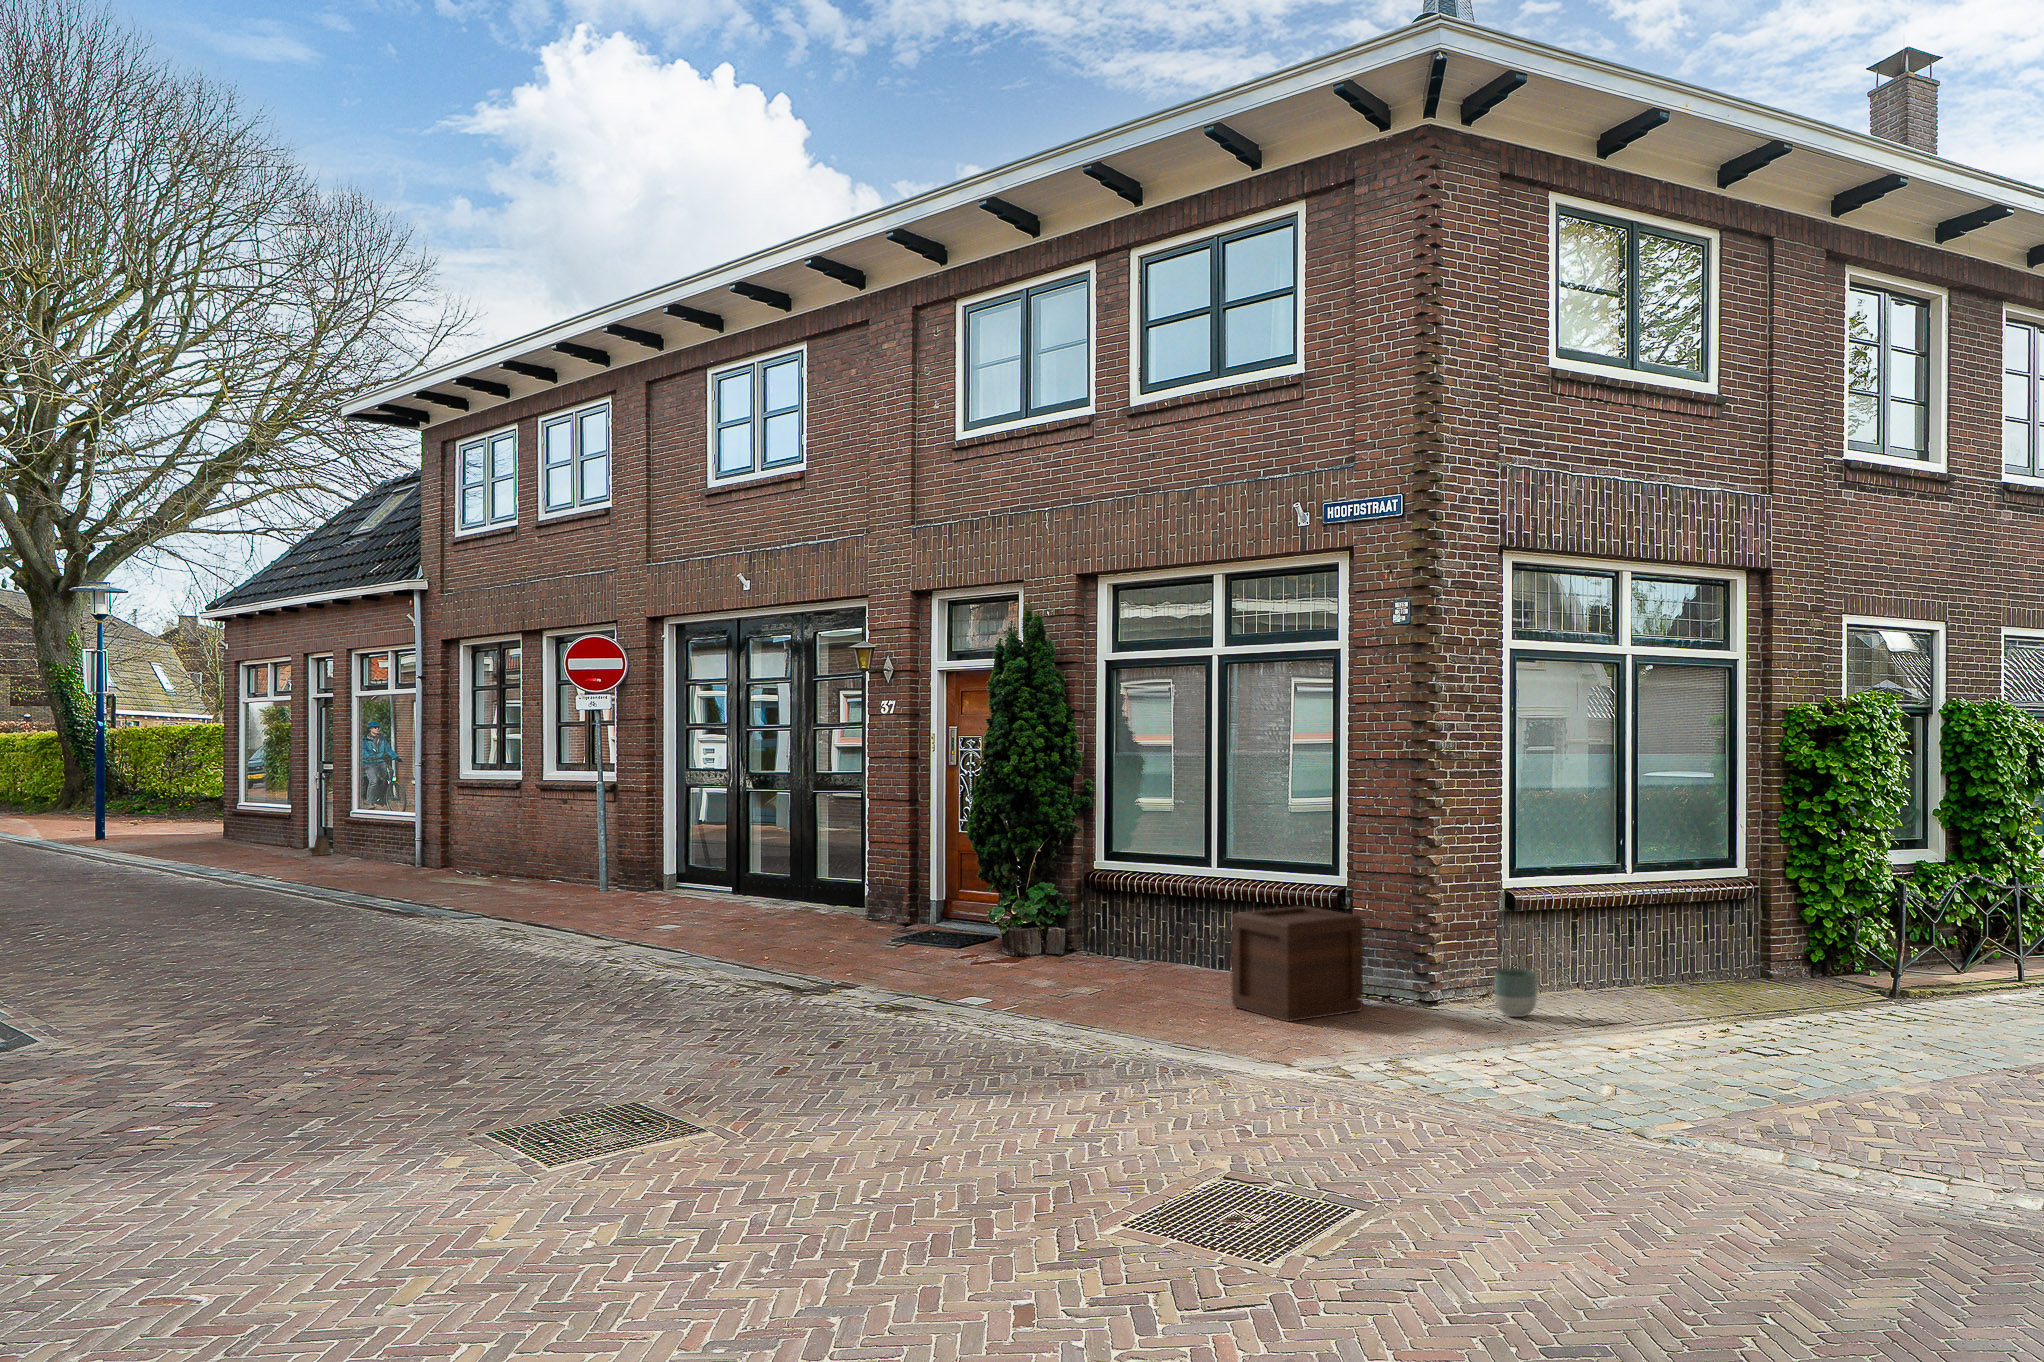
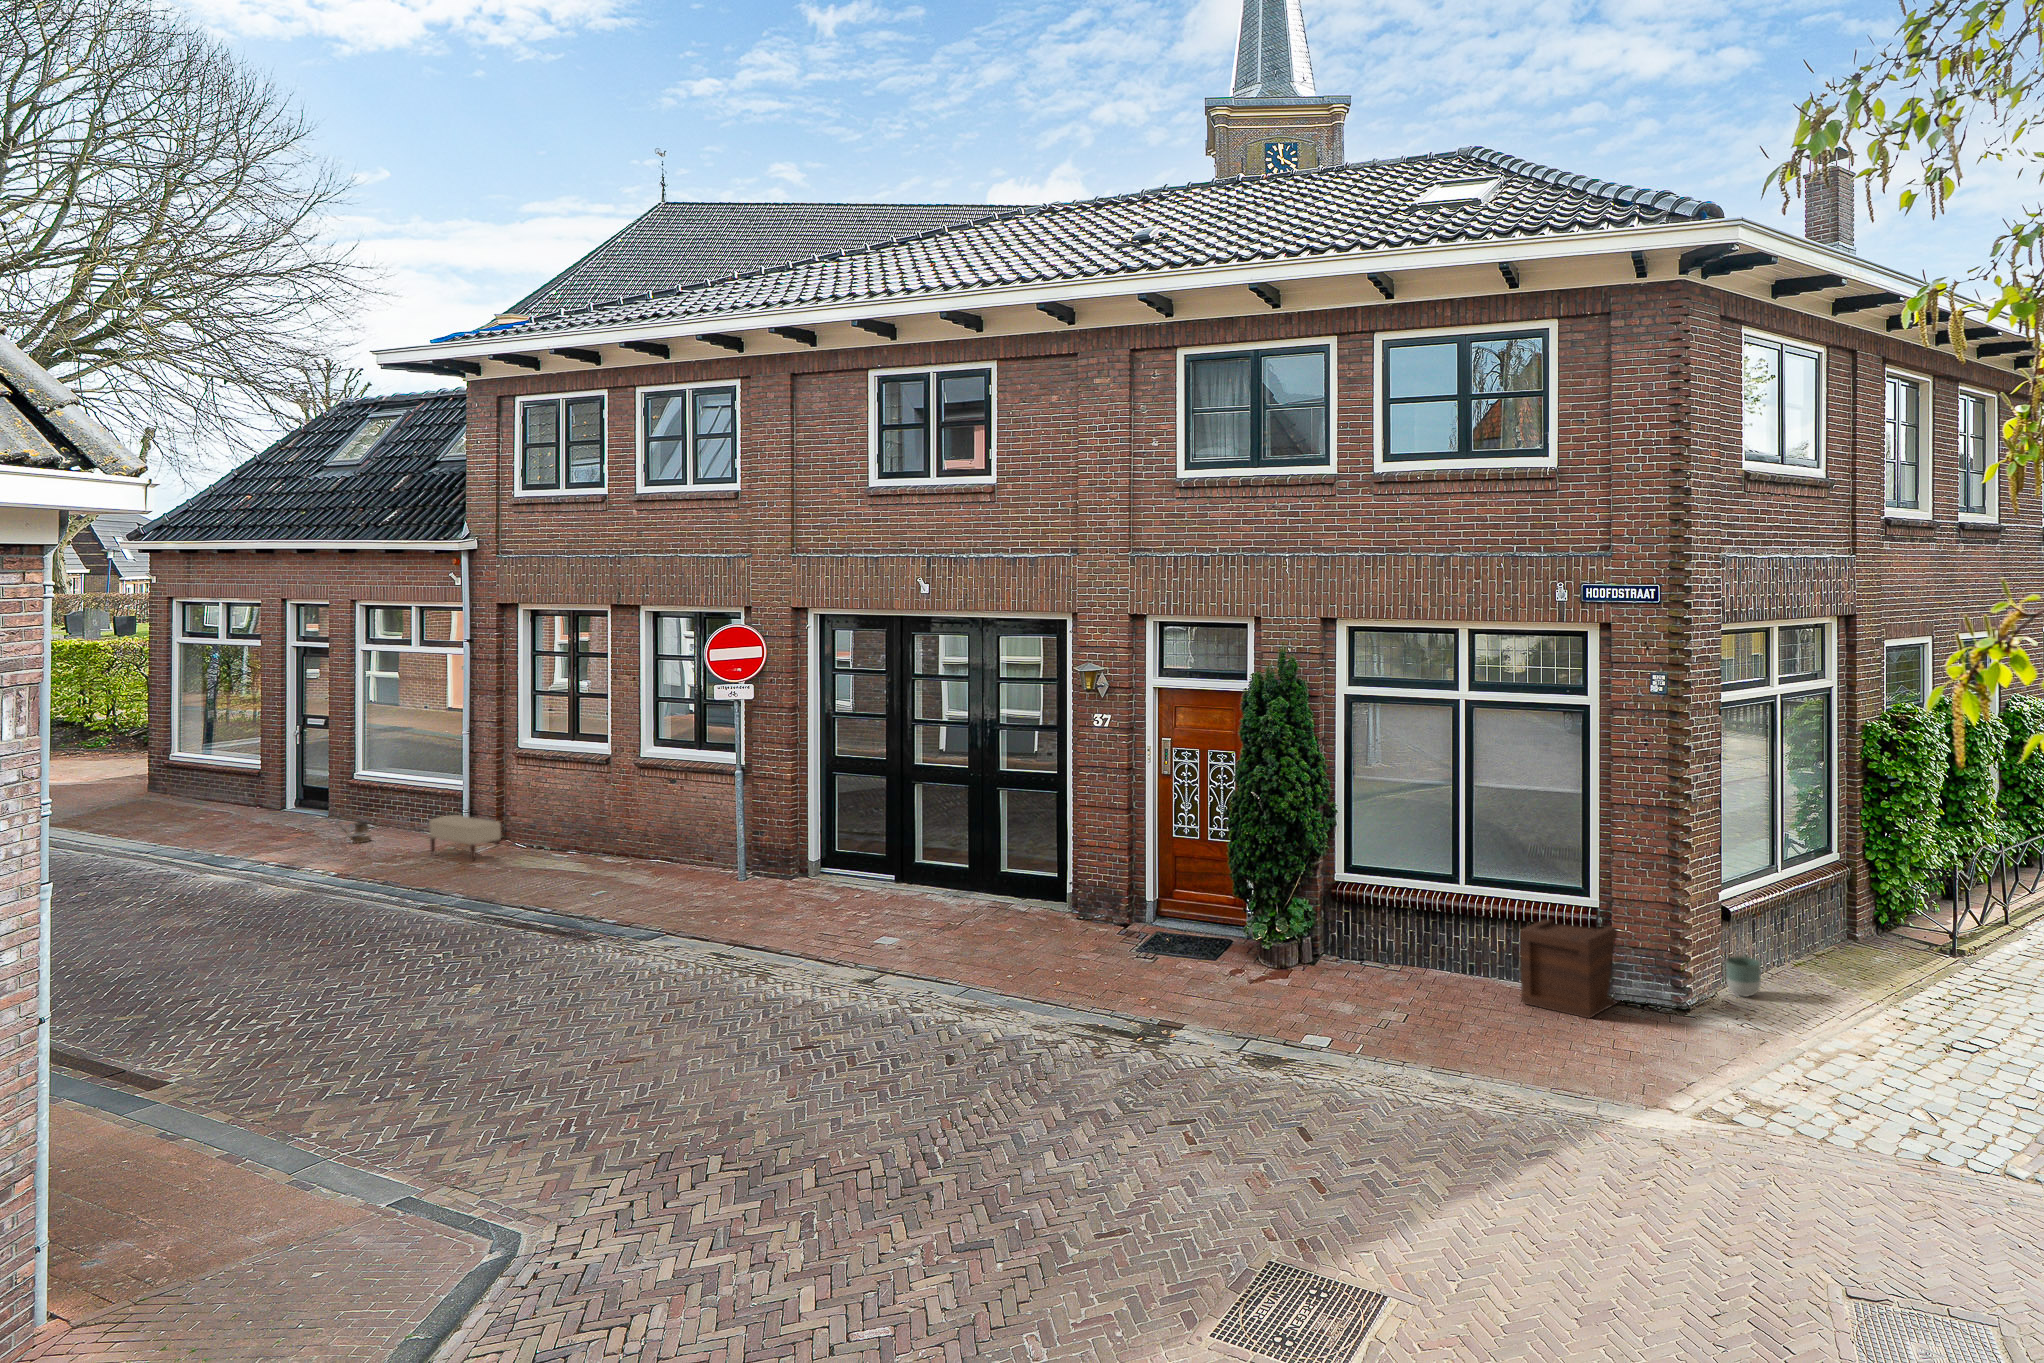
bench: none [362,825,424,870] -> present [429,815,501,861]

